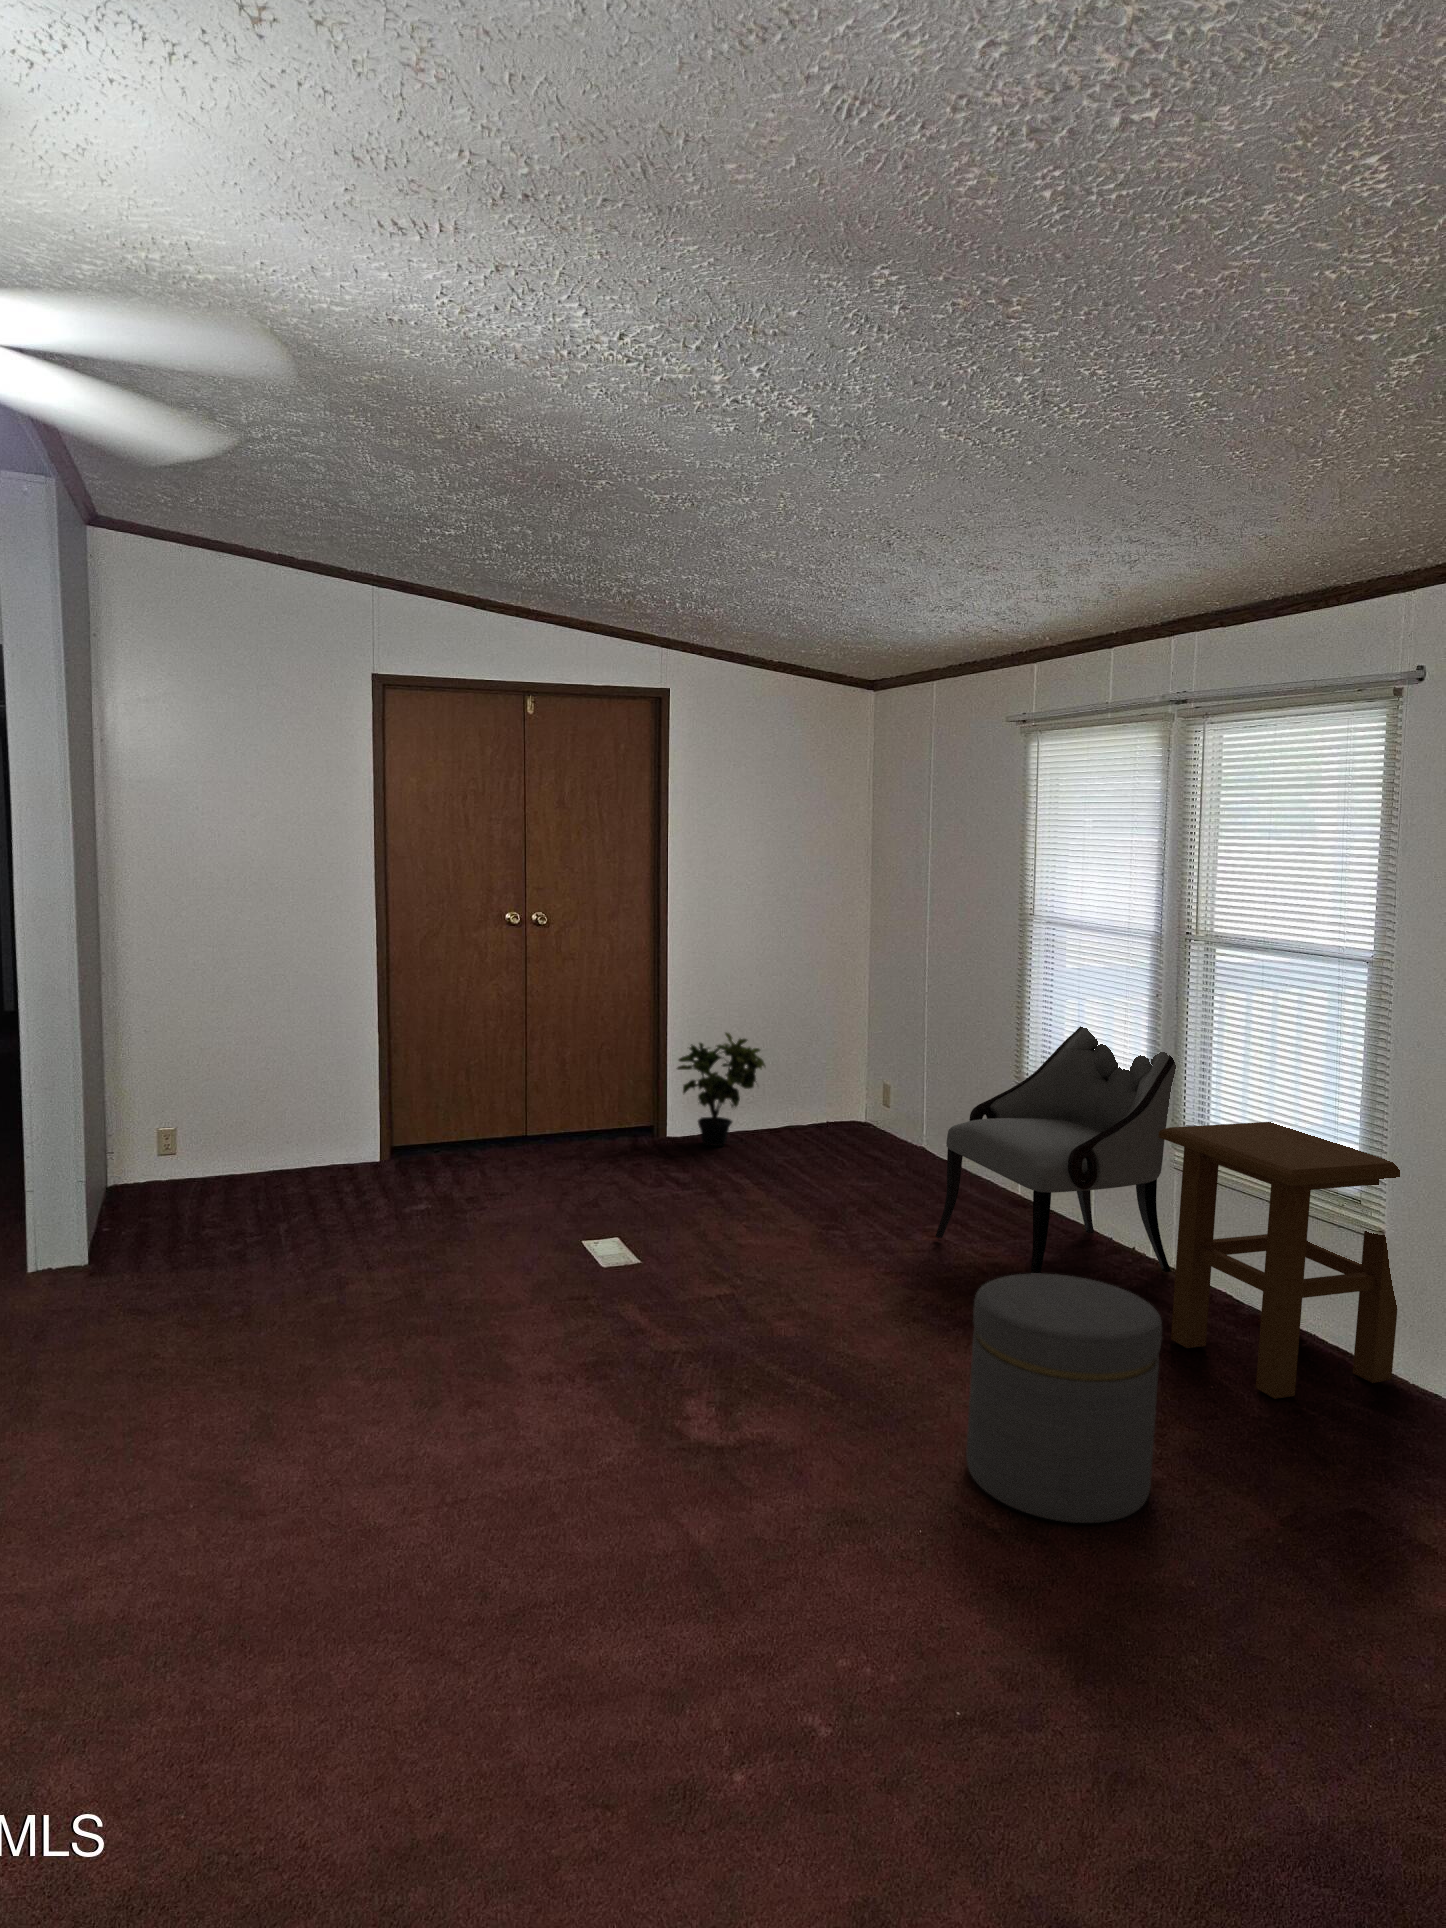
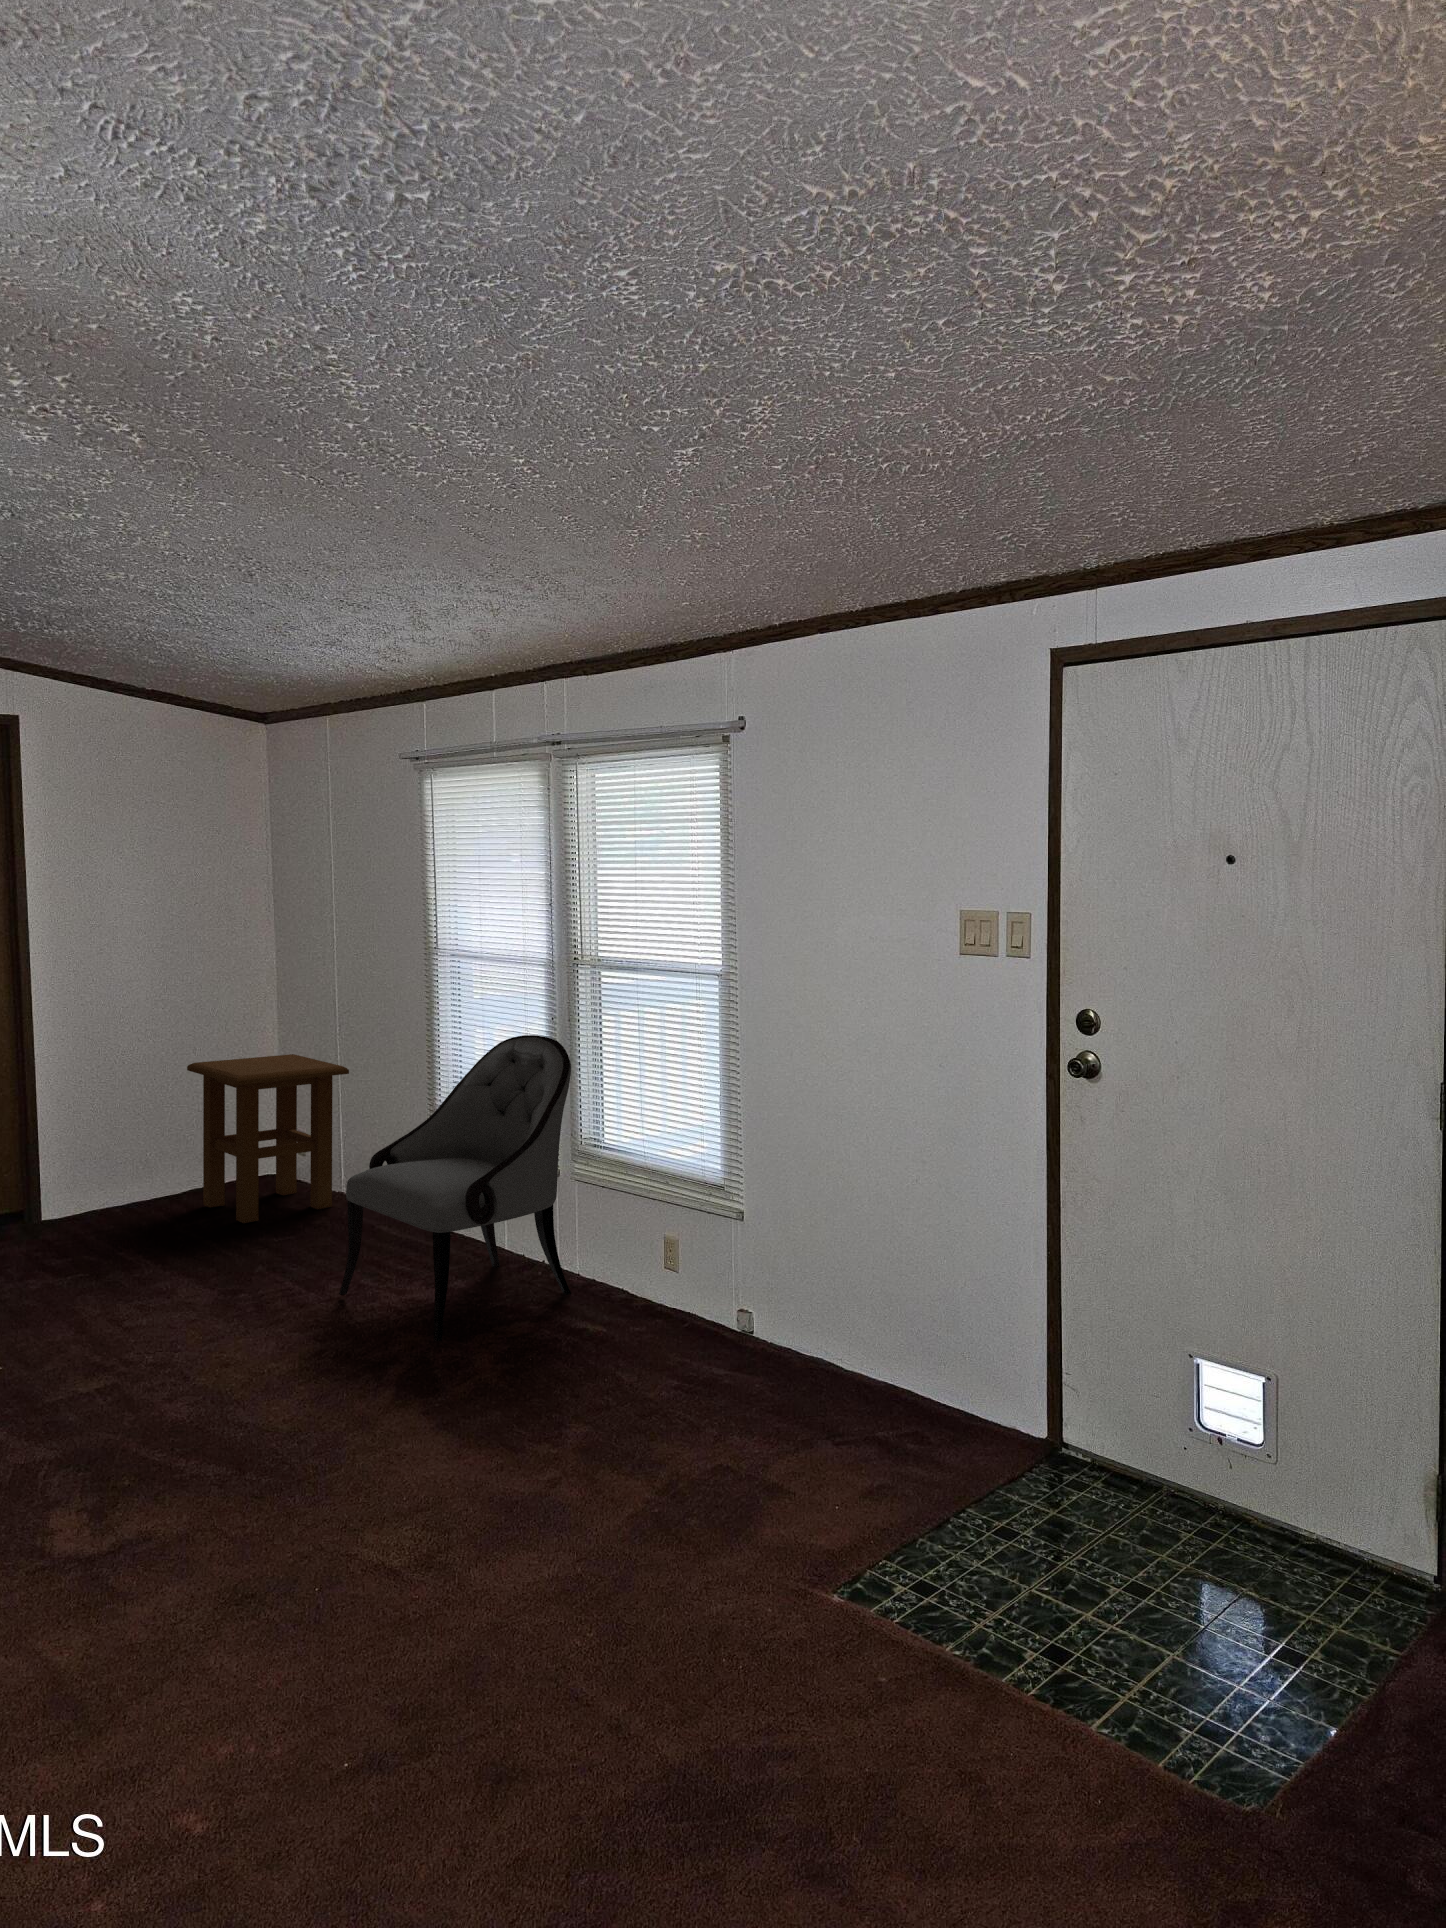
potted plant: present [677,1033,765,1146] -> none [40,1101,149,1231]
side table: present [1158,1122,1400,1399] -> present [187,1054,349,1223]
ottoman: present [966,1274,1162,1523] -> none [361,1312,545,1560]

